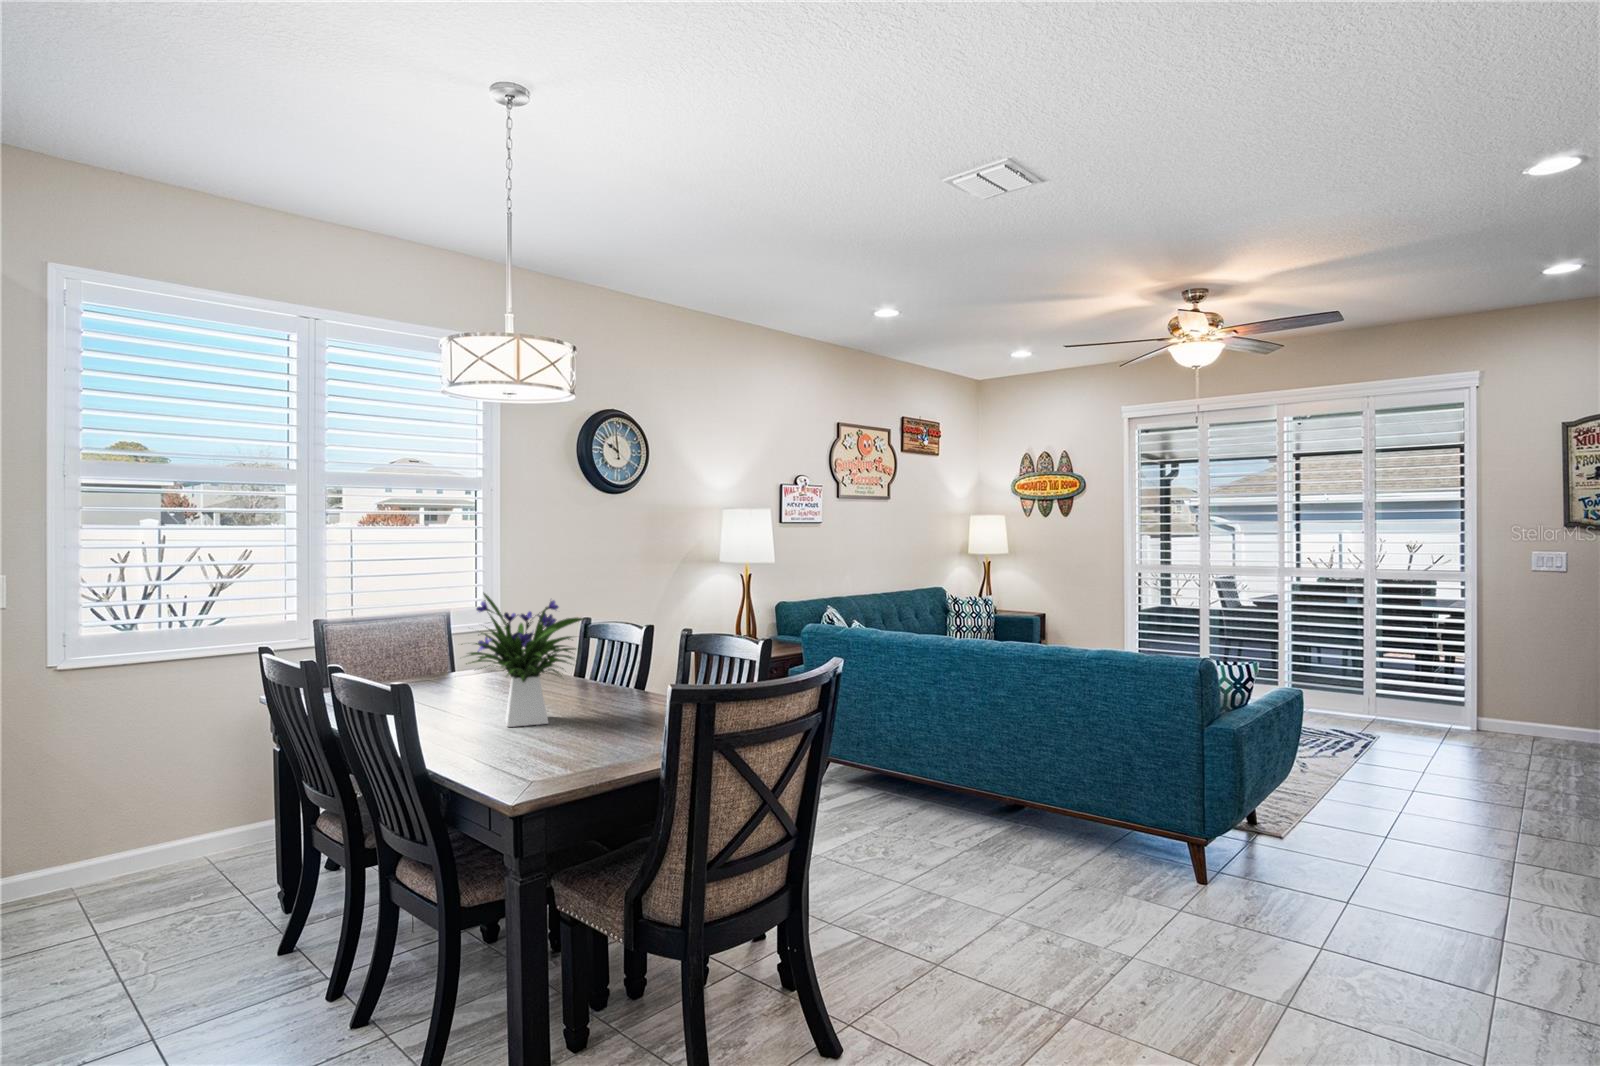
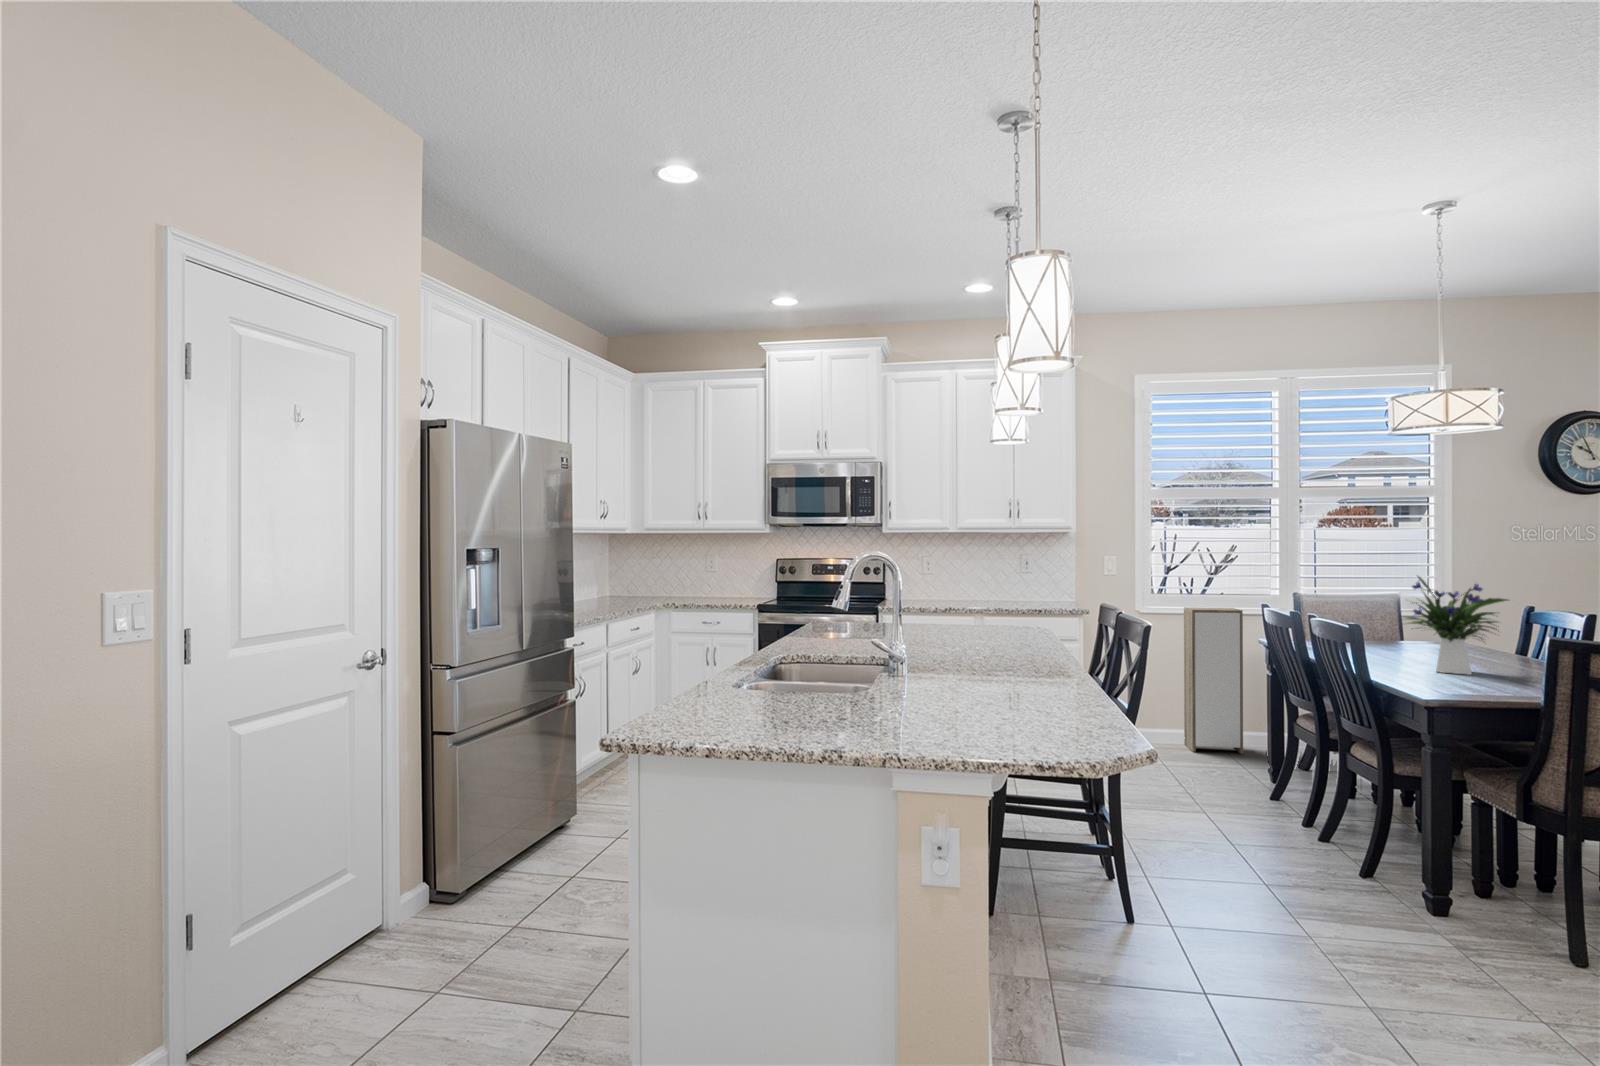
storage cabinet: none [140,646,241,888] -> present [1184,607,1243,754]

